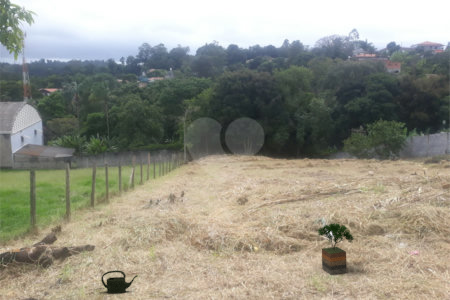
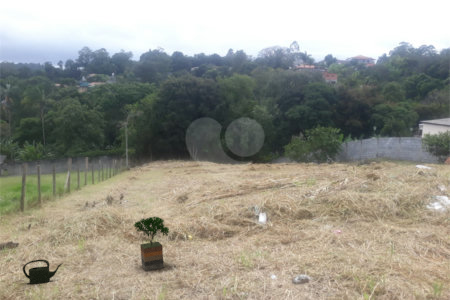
potted tree: present [318,223,354,275] -> present [134,217,169,271]

